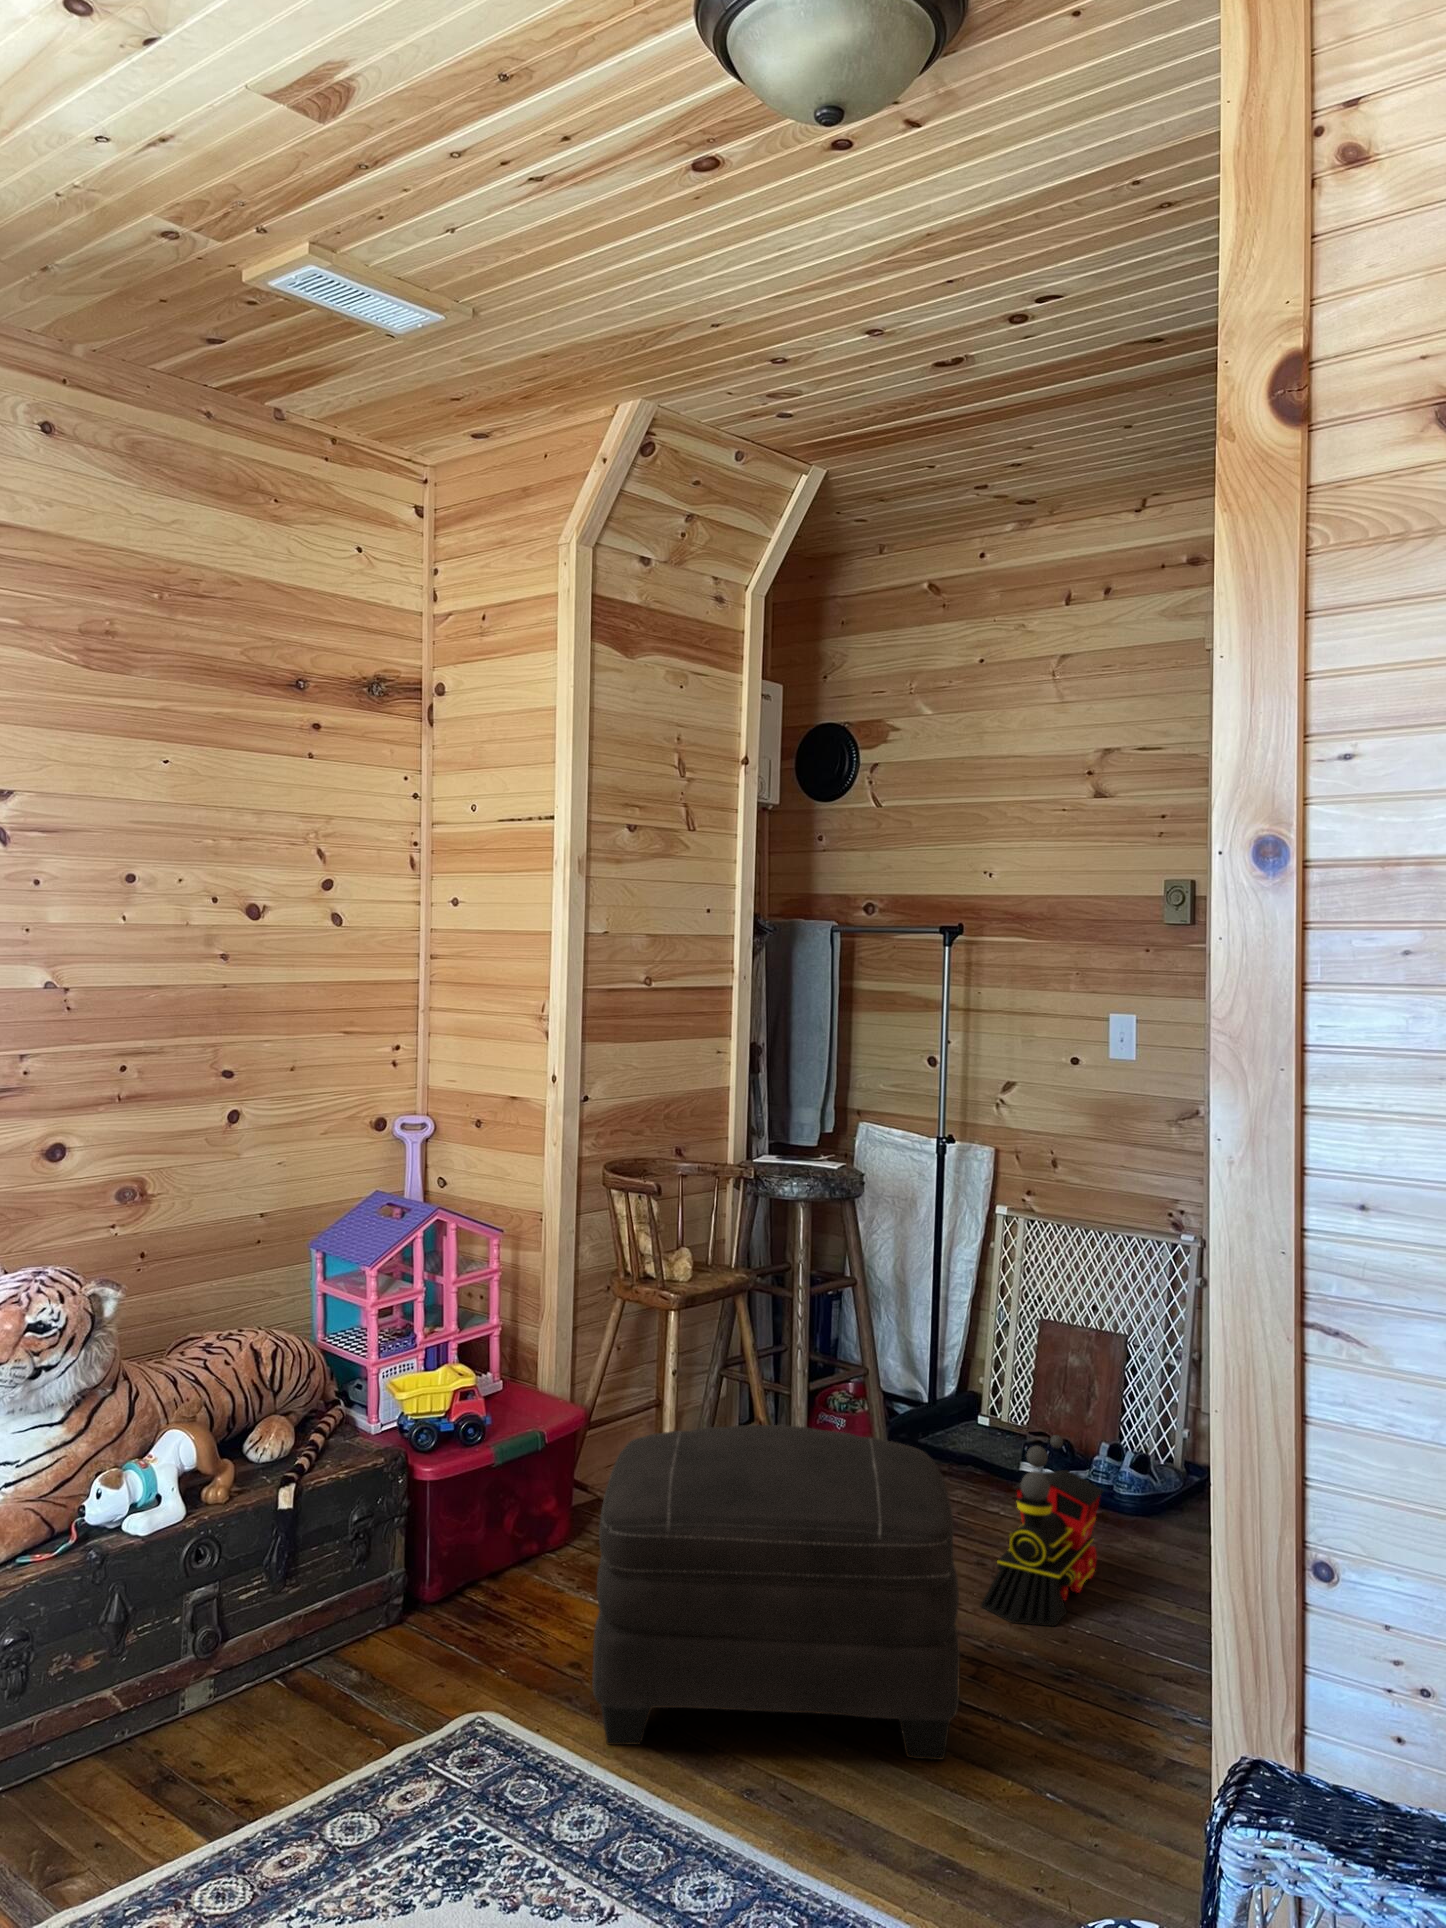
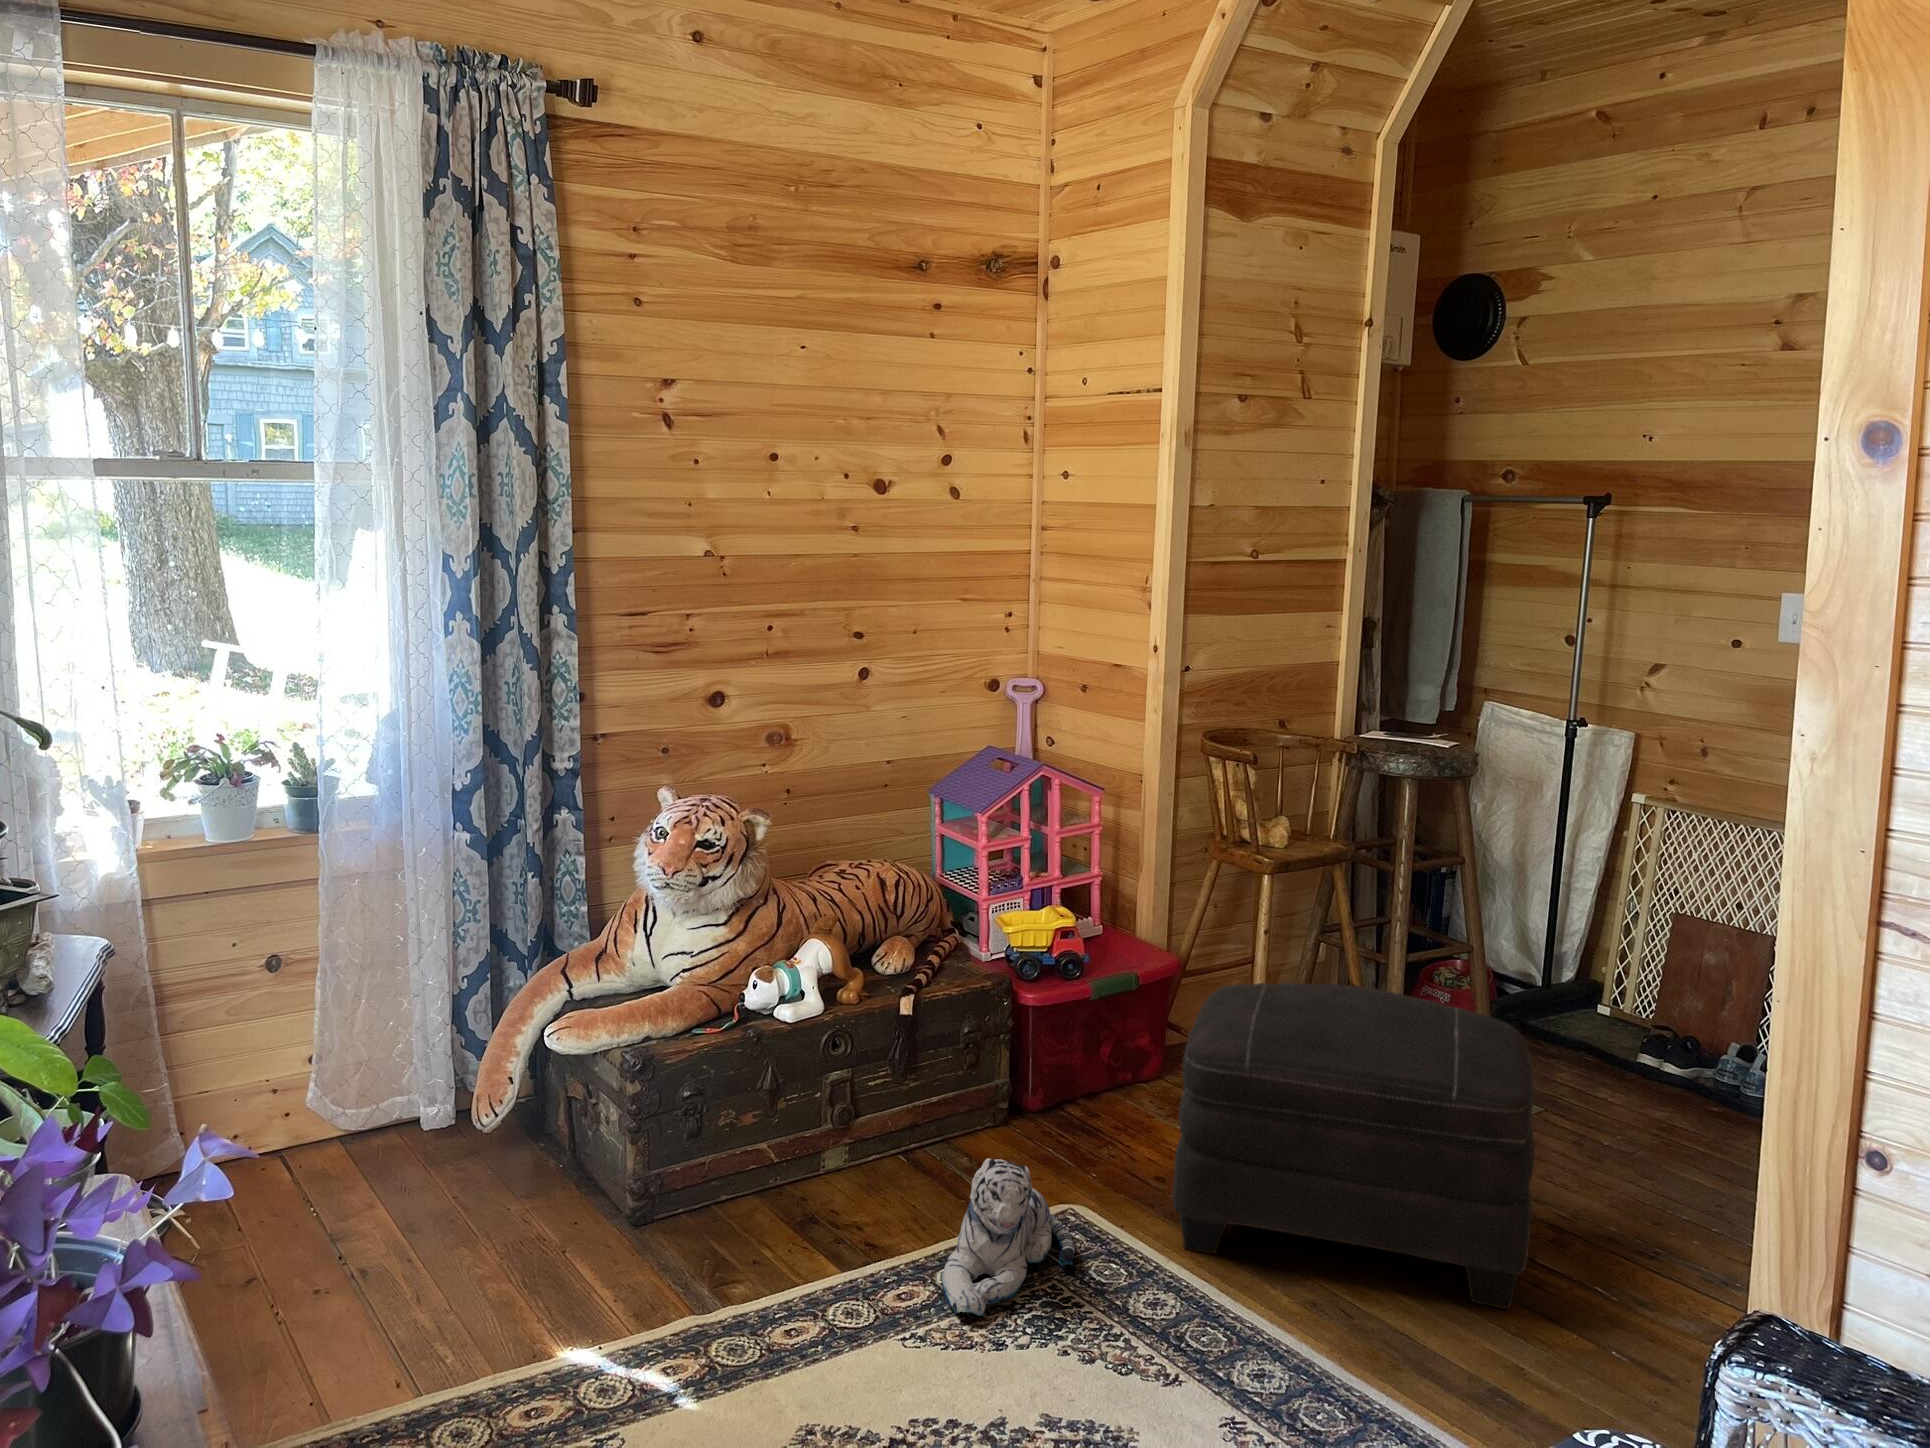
toy train: present [981,1435,1103,1626] -> none [1570,1027,1717,1210]
plush toy: none [332,1672,487,1874] -> present [942,1158,1075,1316]

